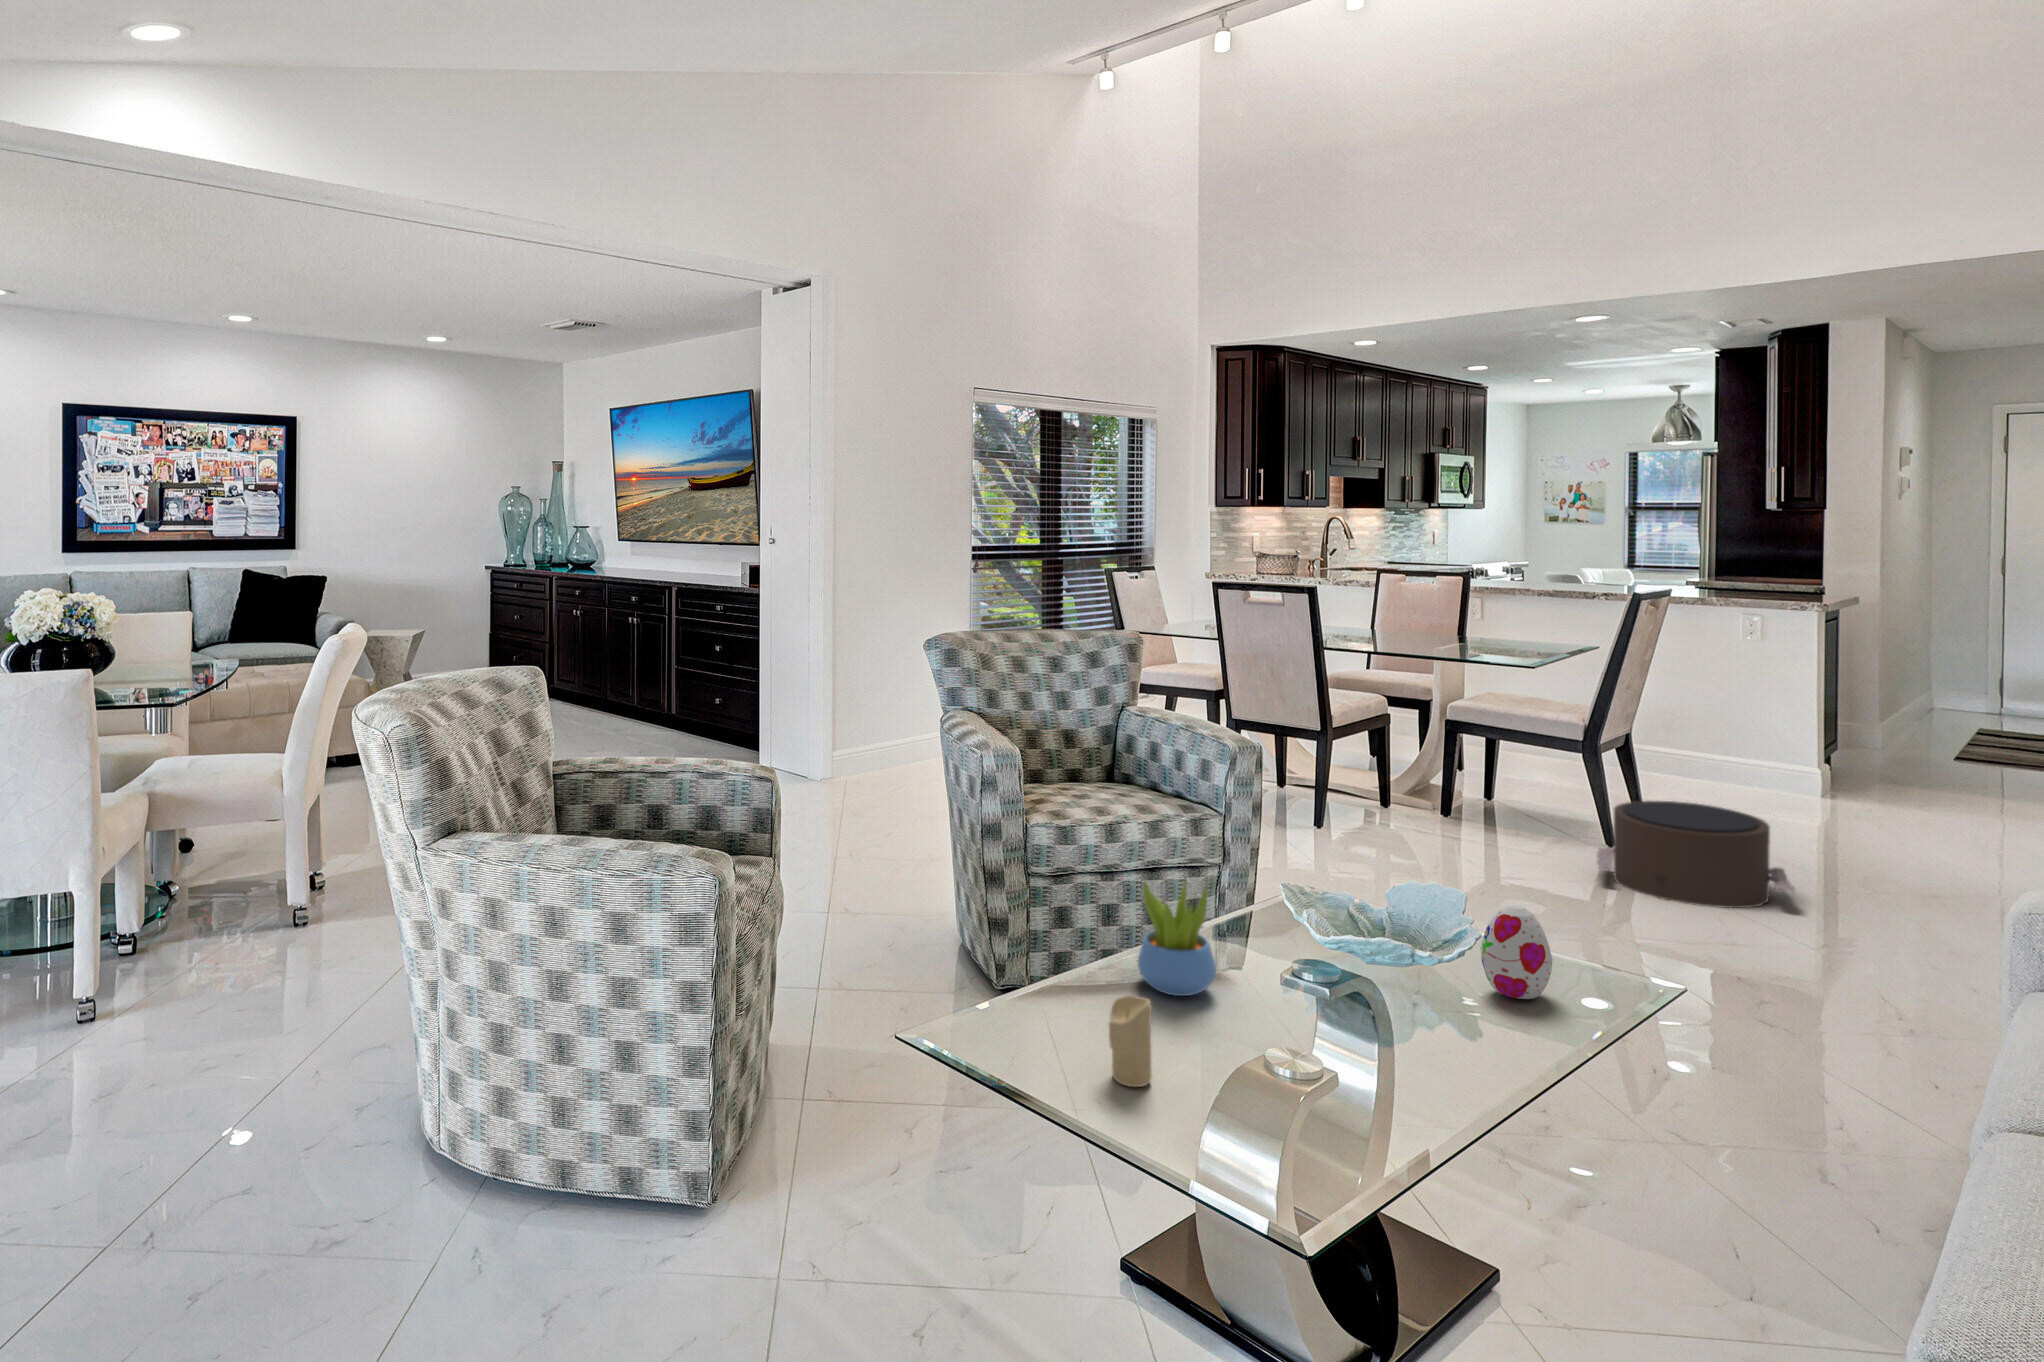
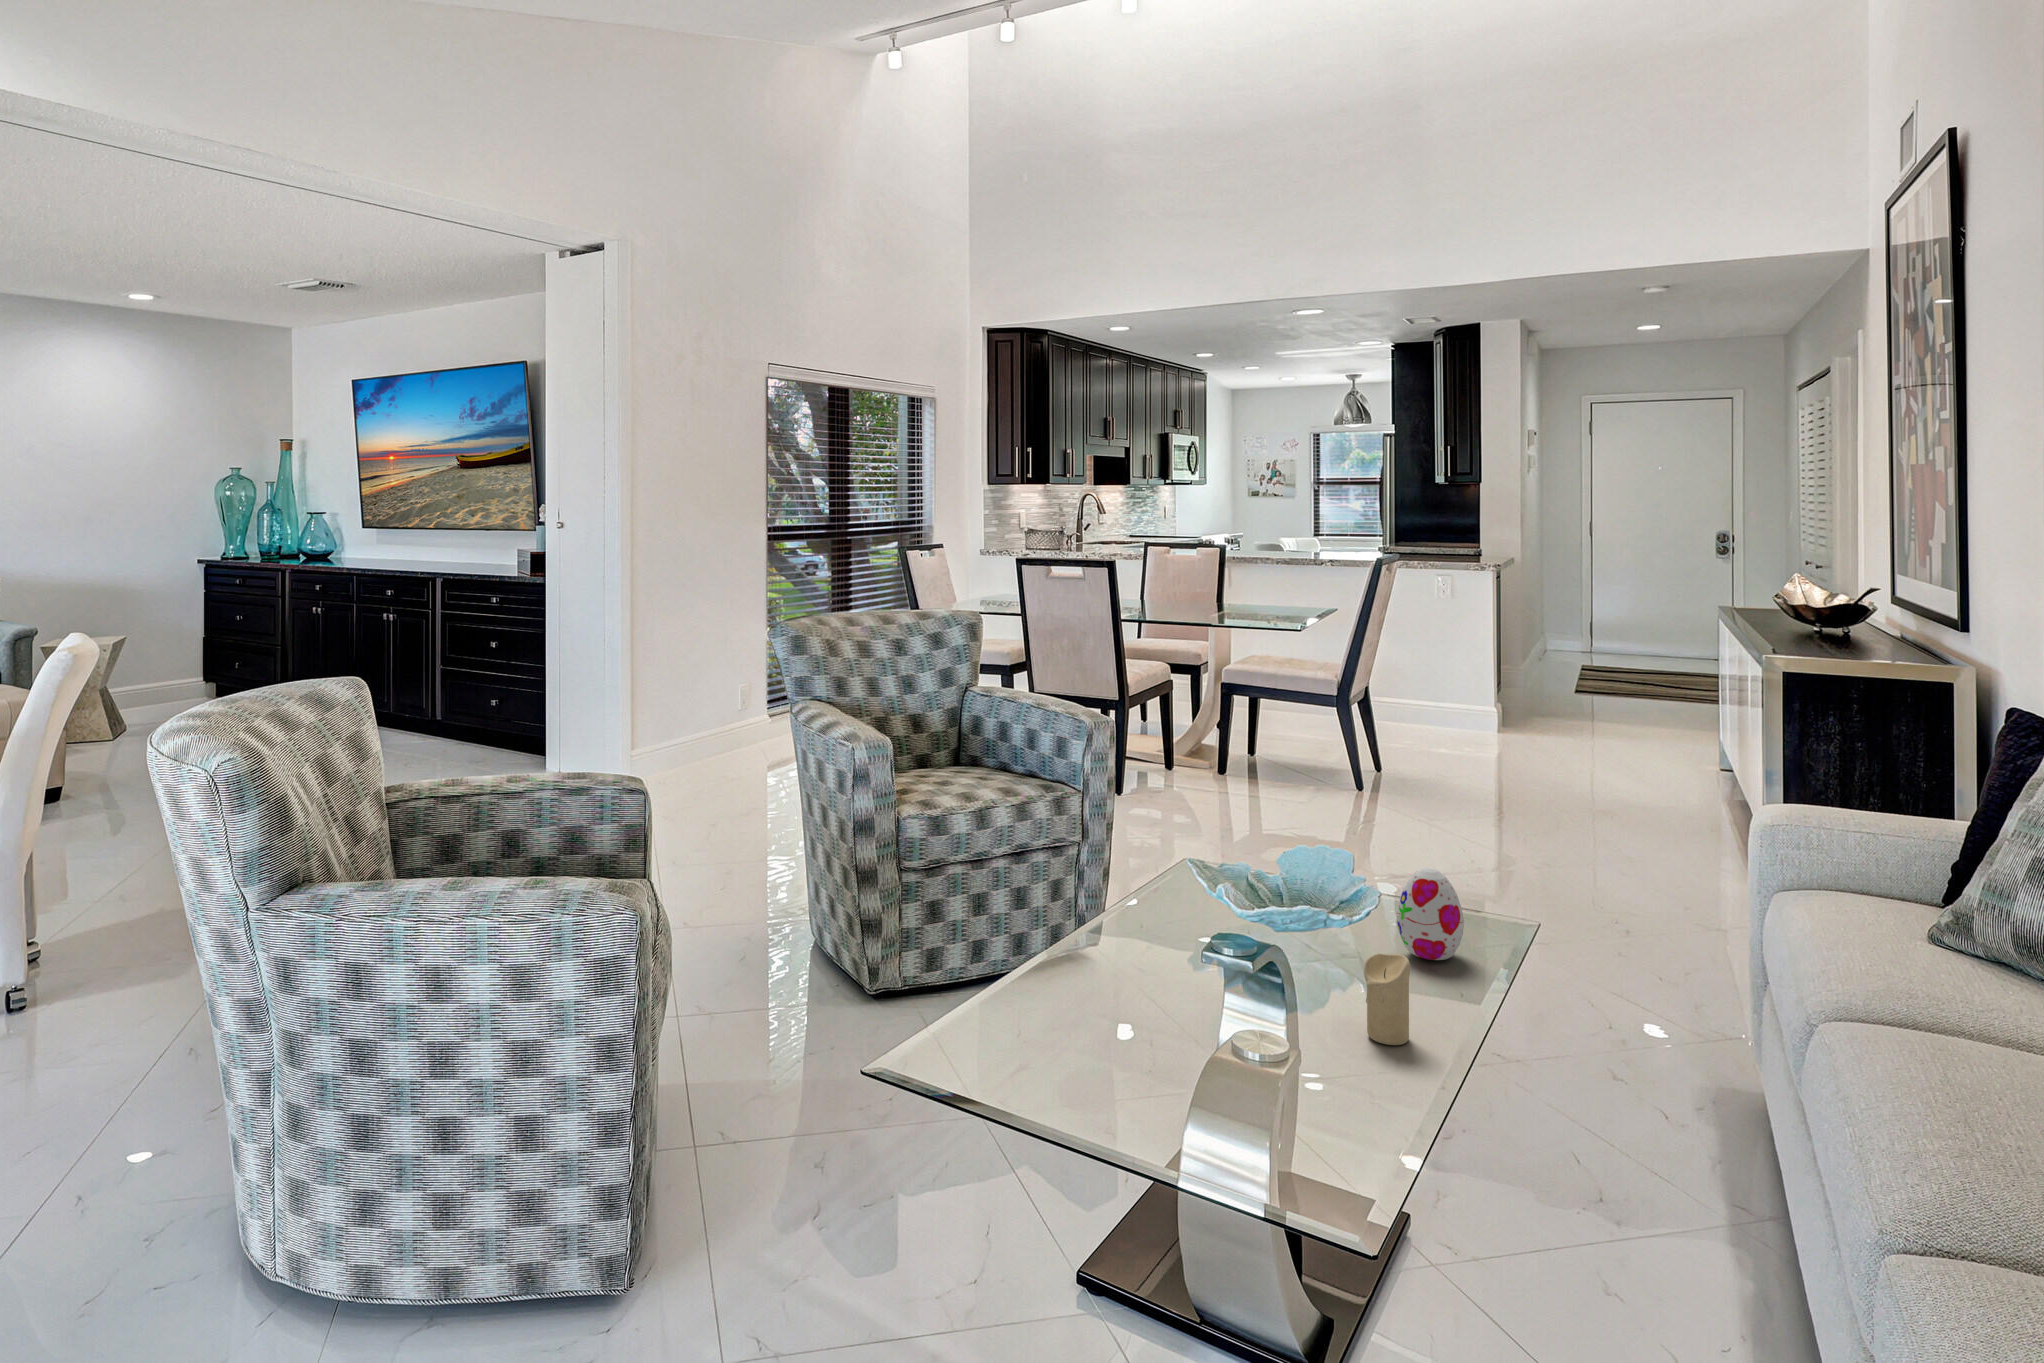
pouf: present [1597,801,1795,908] -> none [1363,749,1530,844]
succulent plant: present [1138,881,1216,996] -> none [1076,869,1157,992]
candle: present [1109,995,1152,1087] -> present [1364,953,1410,1045]

